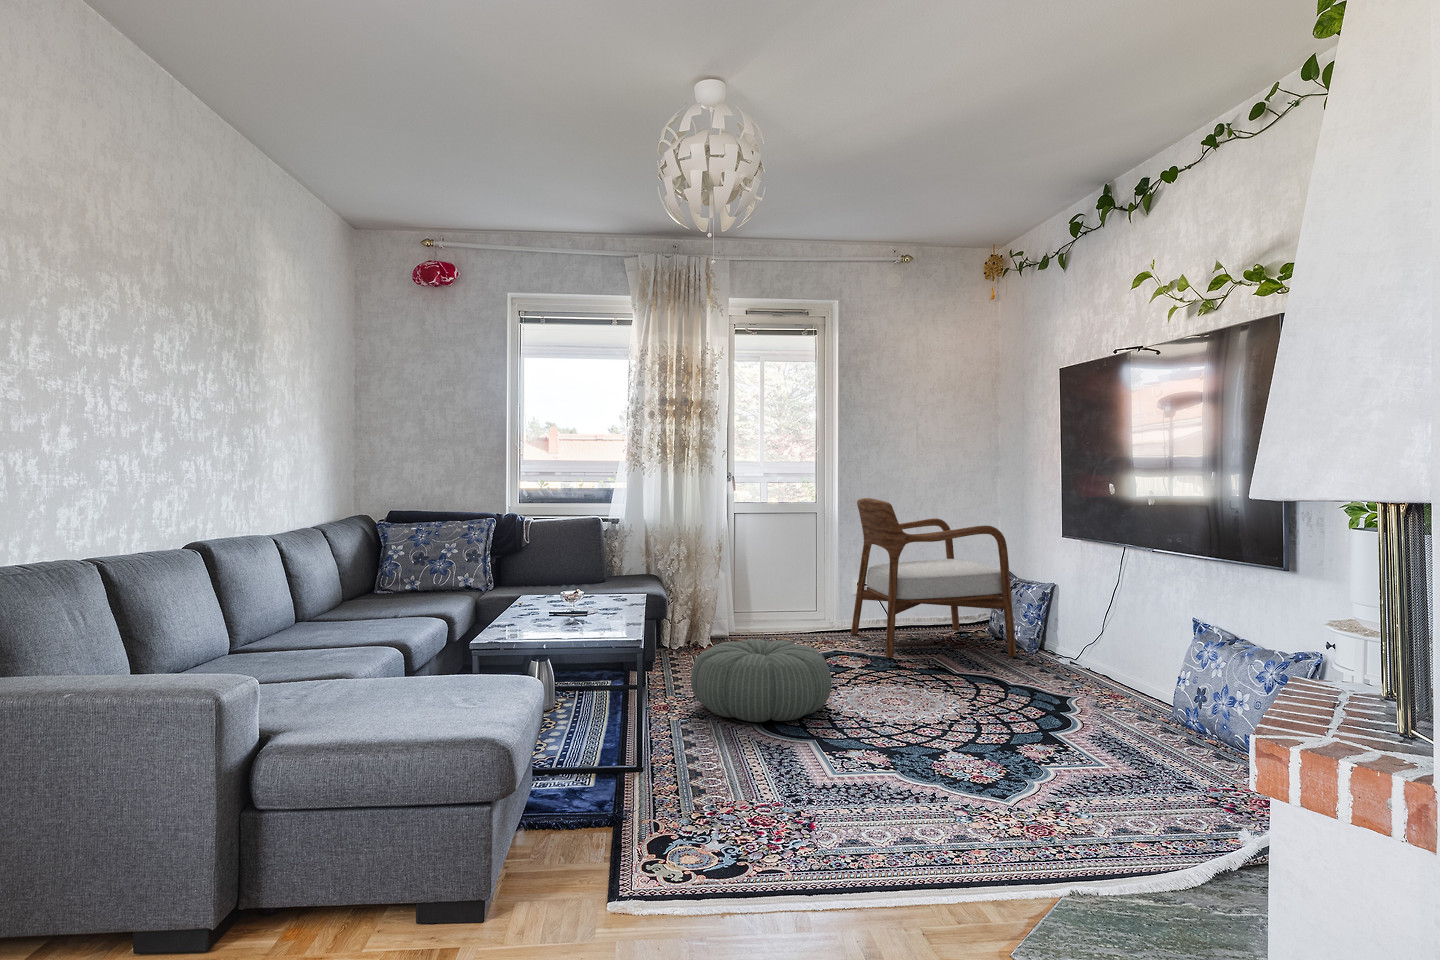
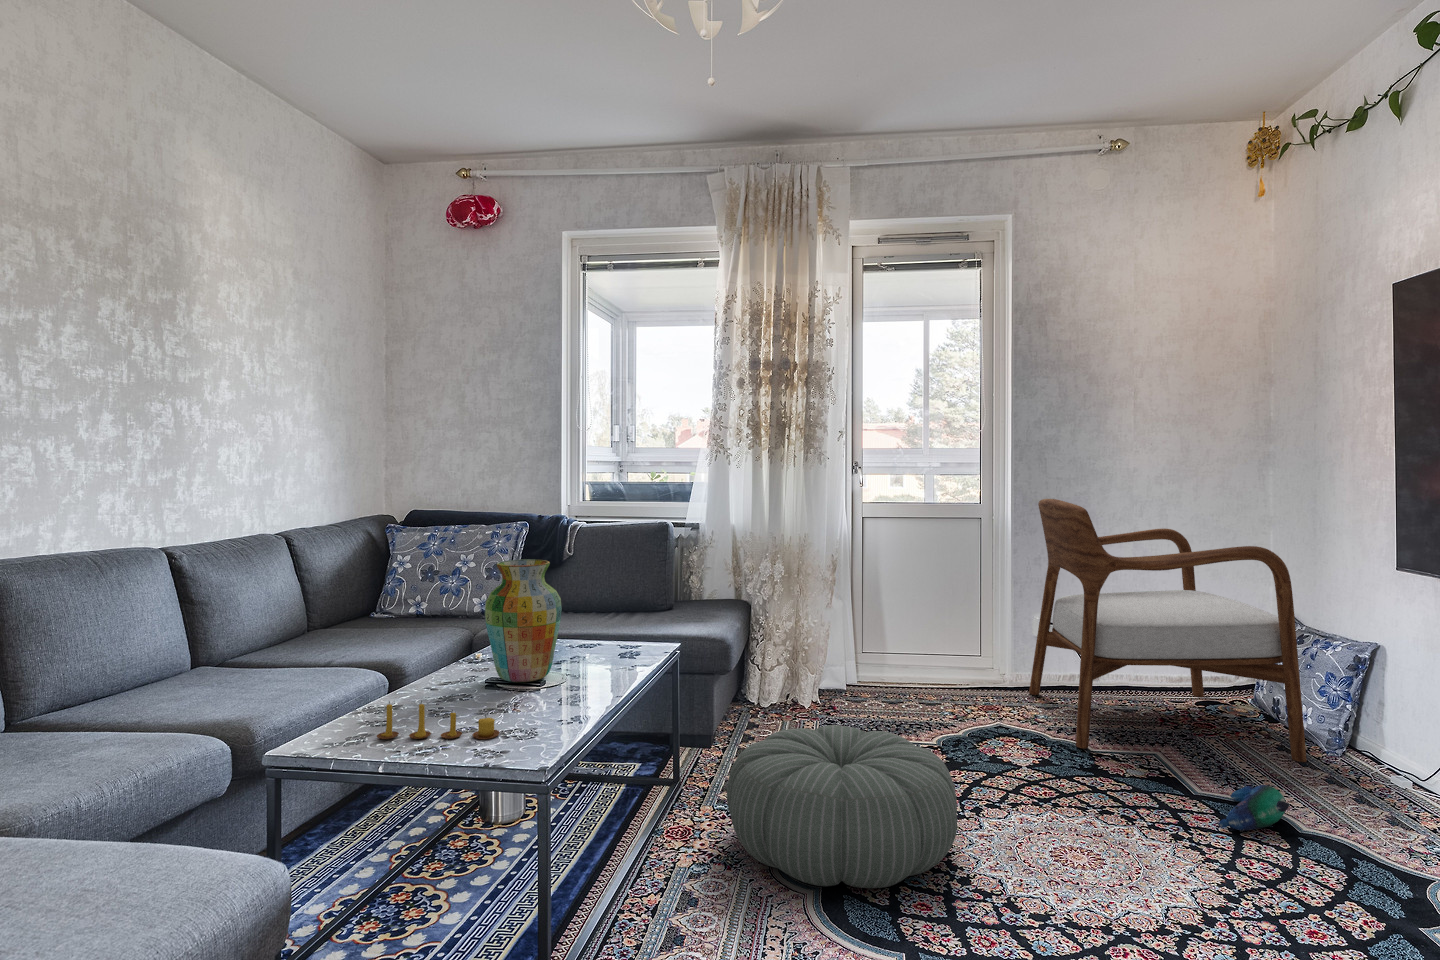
vase: none [543,535,592,612] -> present [485,559,562,682]
candle: none [518,612,591,635] -> present [377,701,500,739]
plush toy: none [968,661,1005,686] -> present [1218,785,1290,831]

